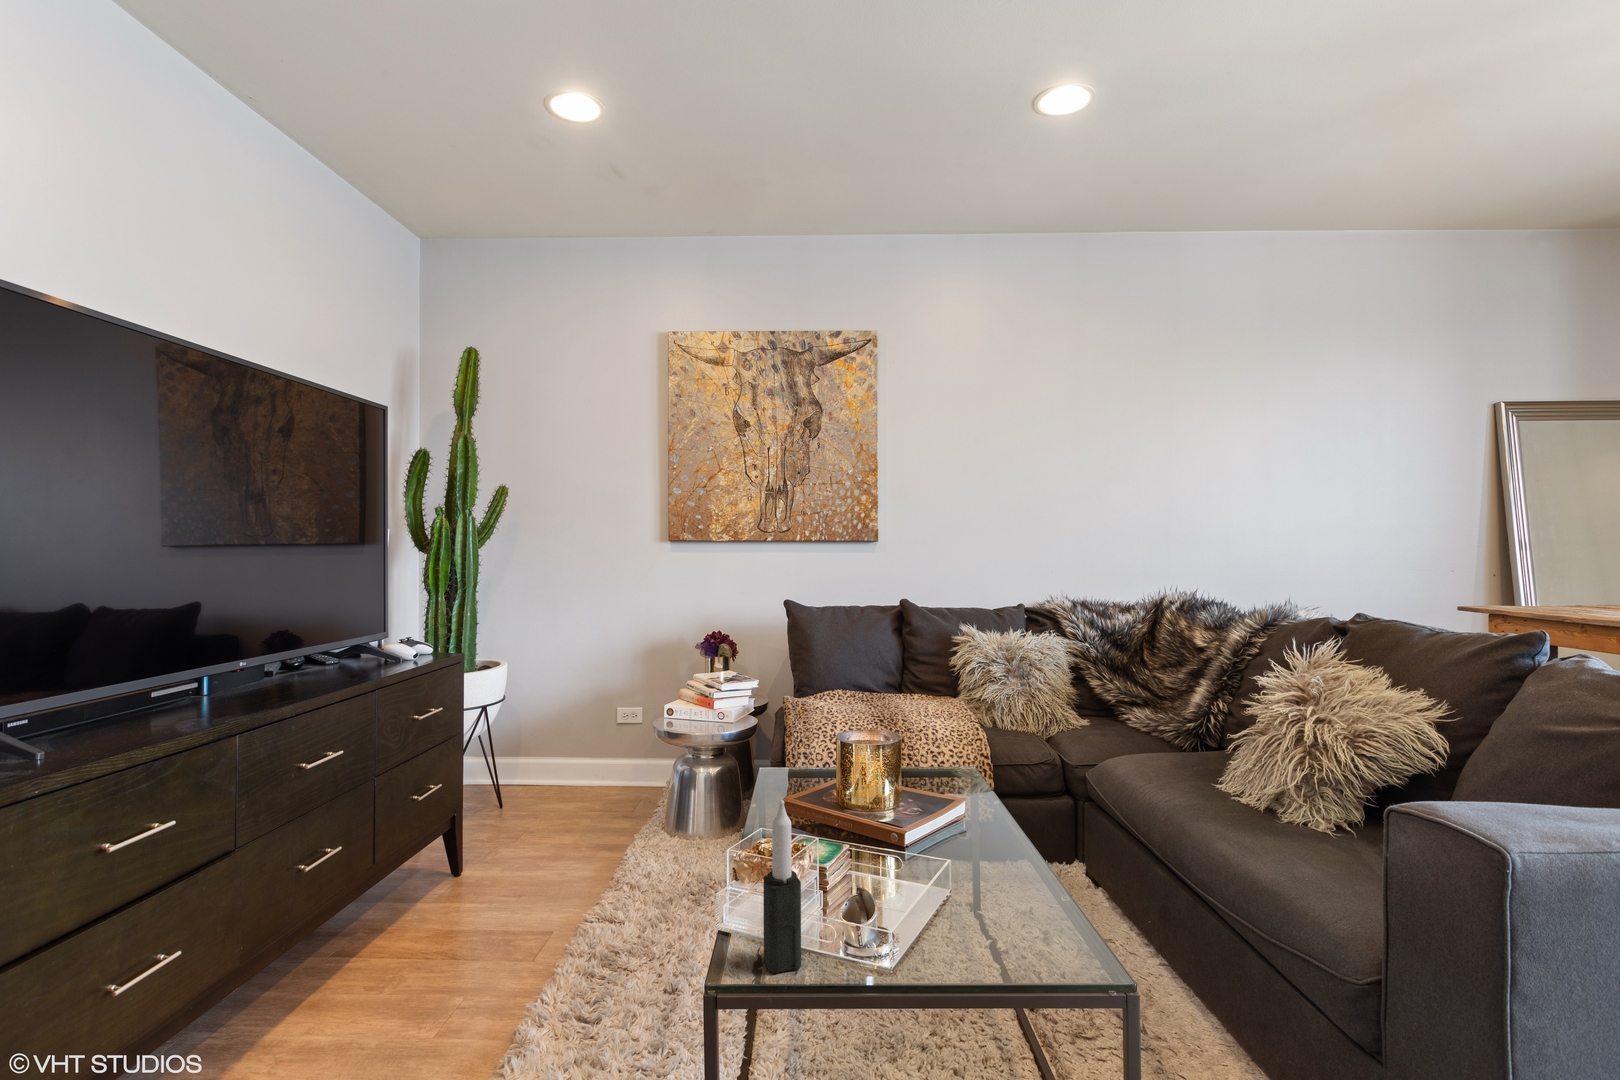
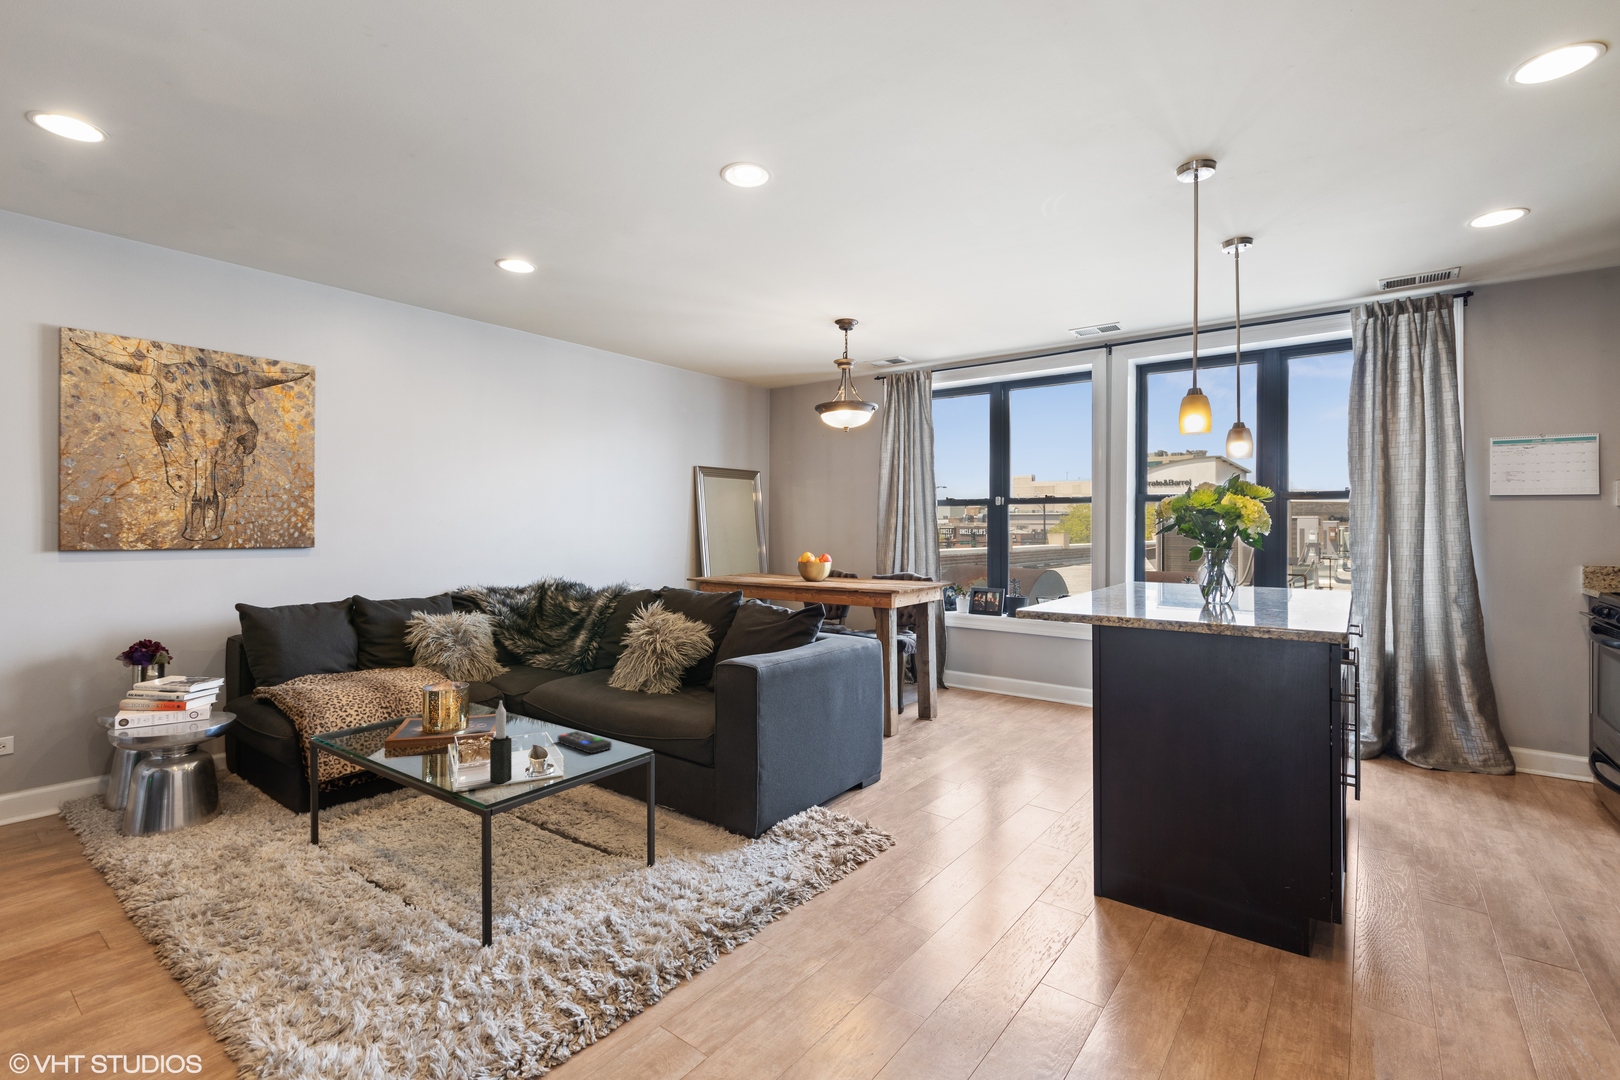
remote control: none [984,885,1062,964] -> present [557,731,612,753]

